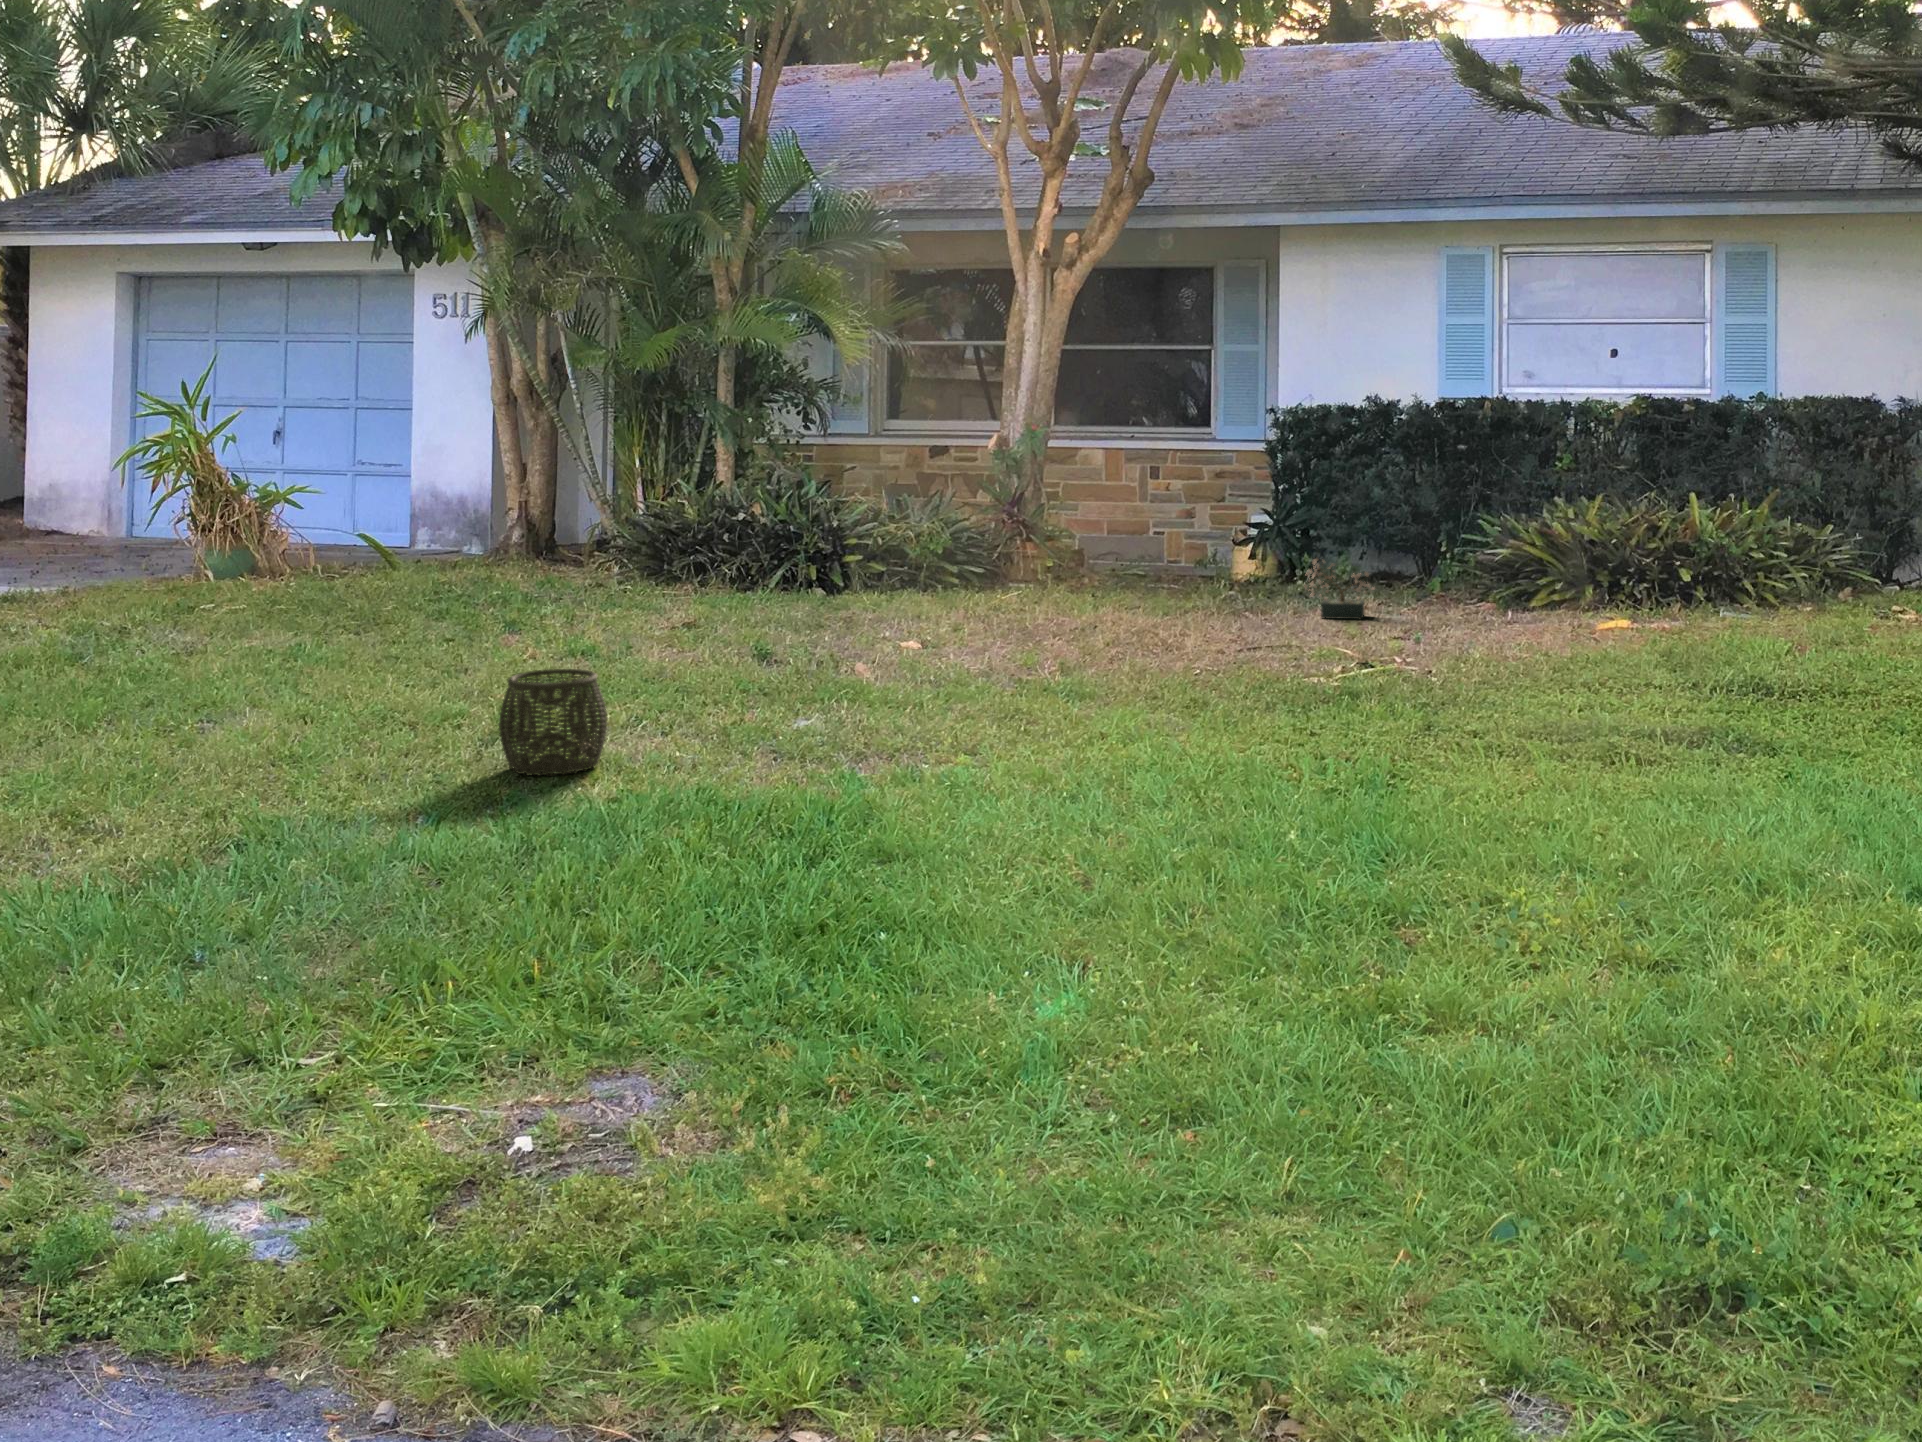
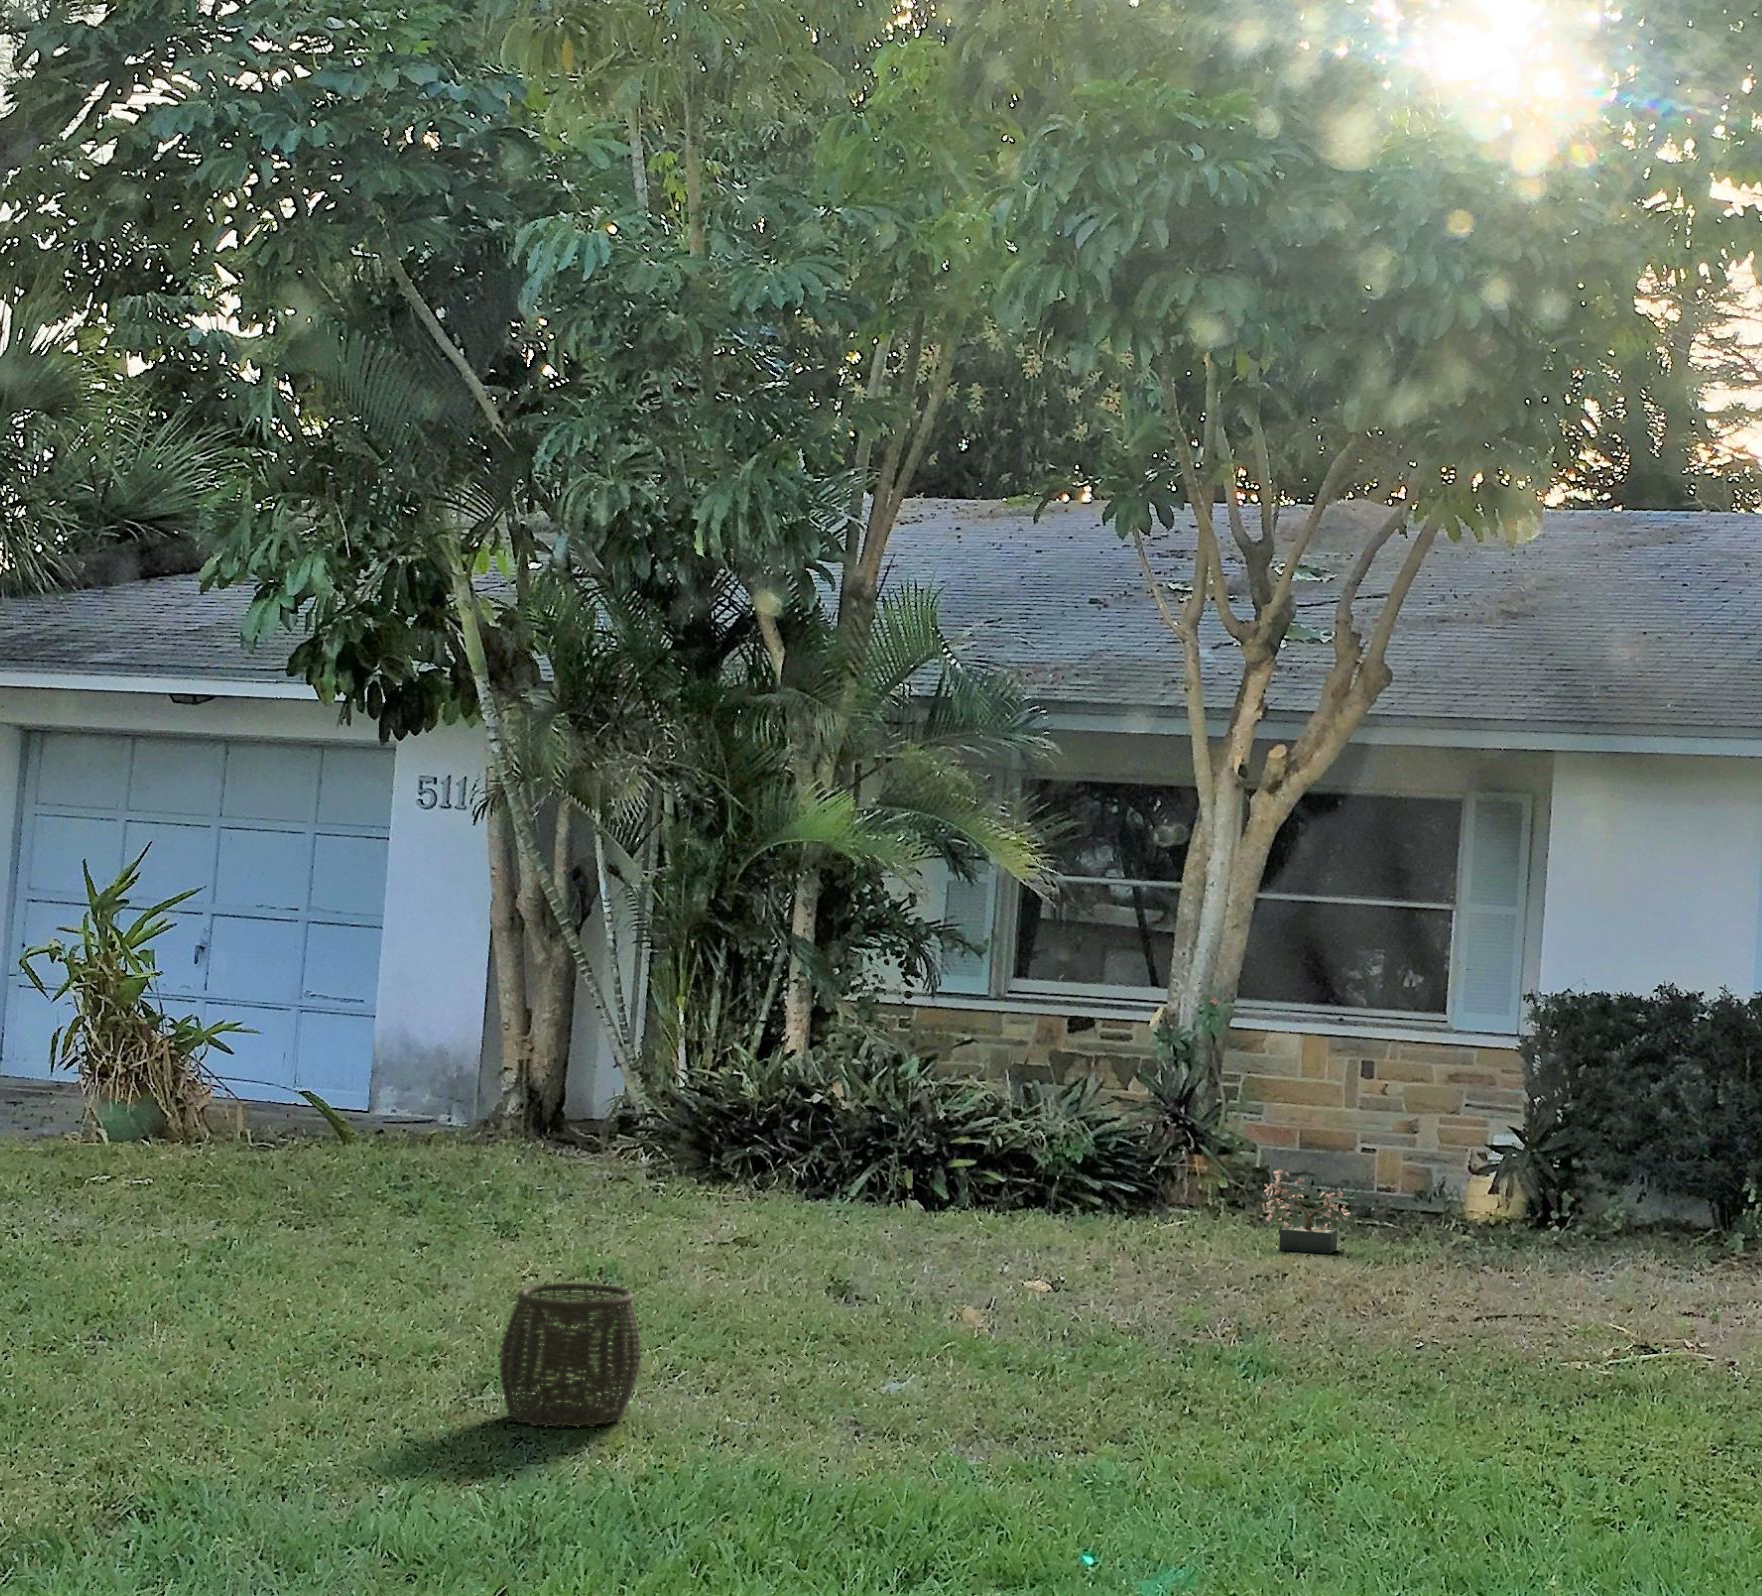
decorative plant: present [1307,559,1374,619] -> present [1262,1169,1350,1254]

